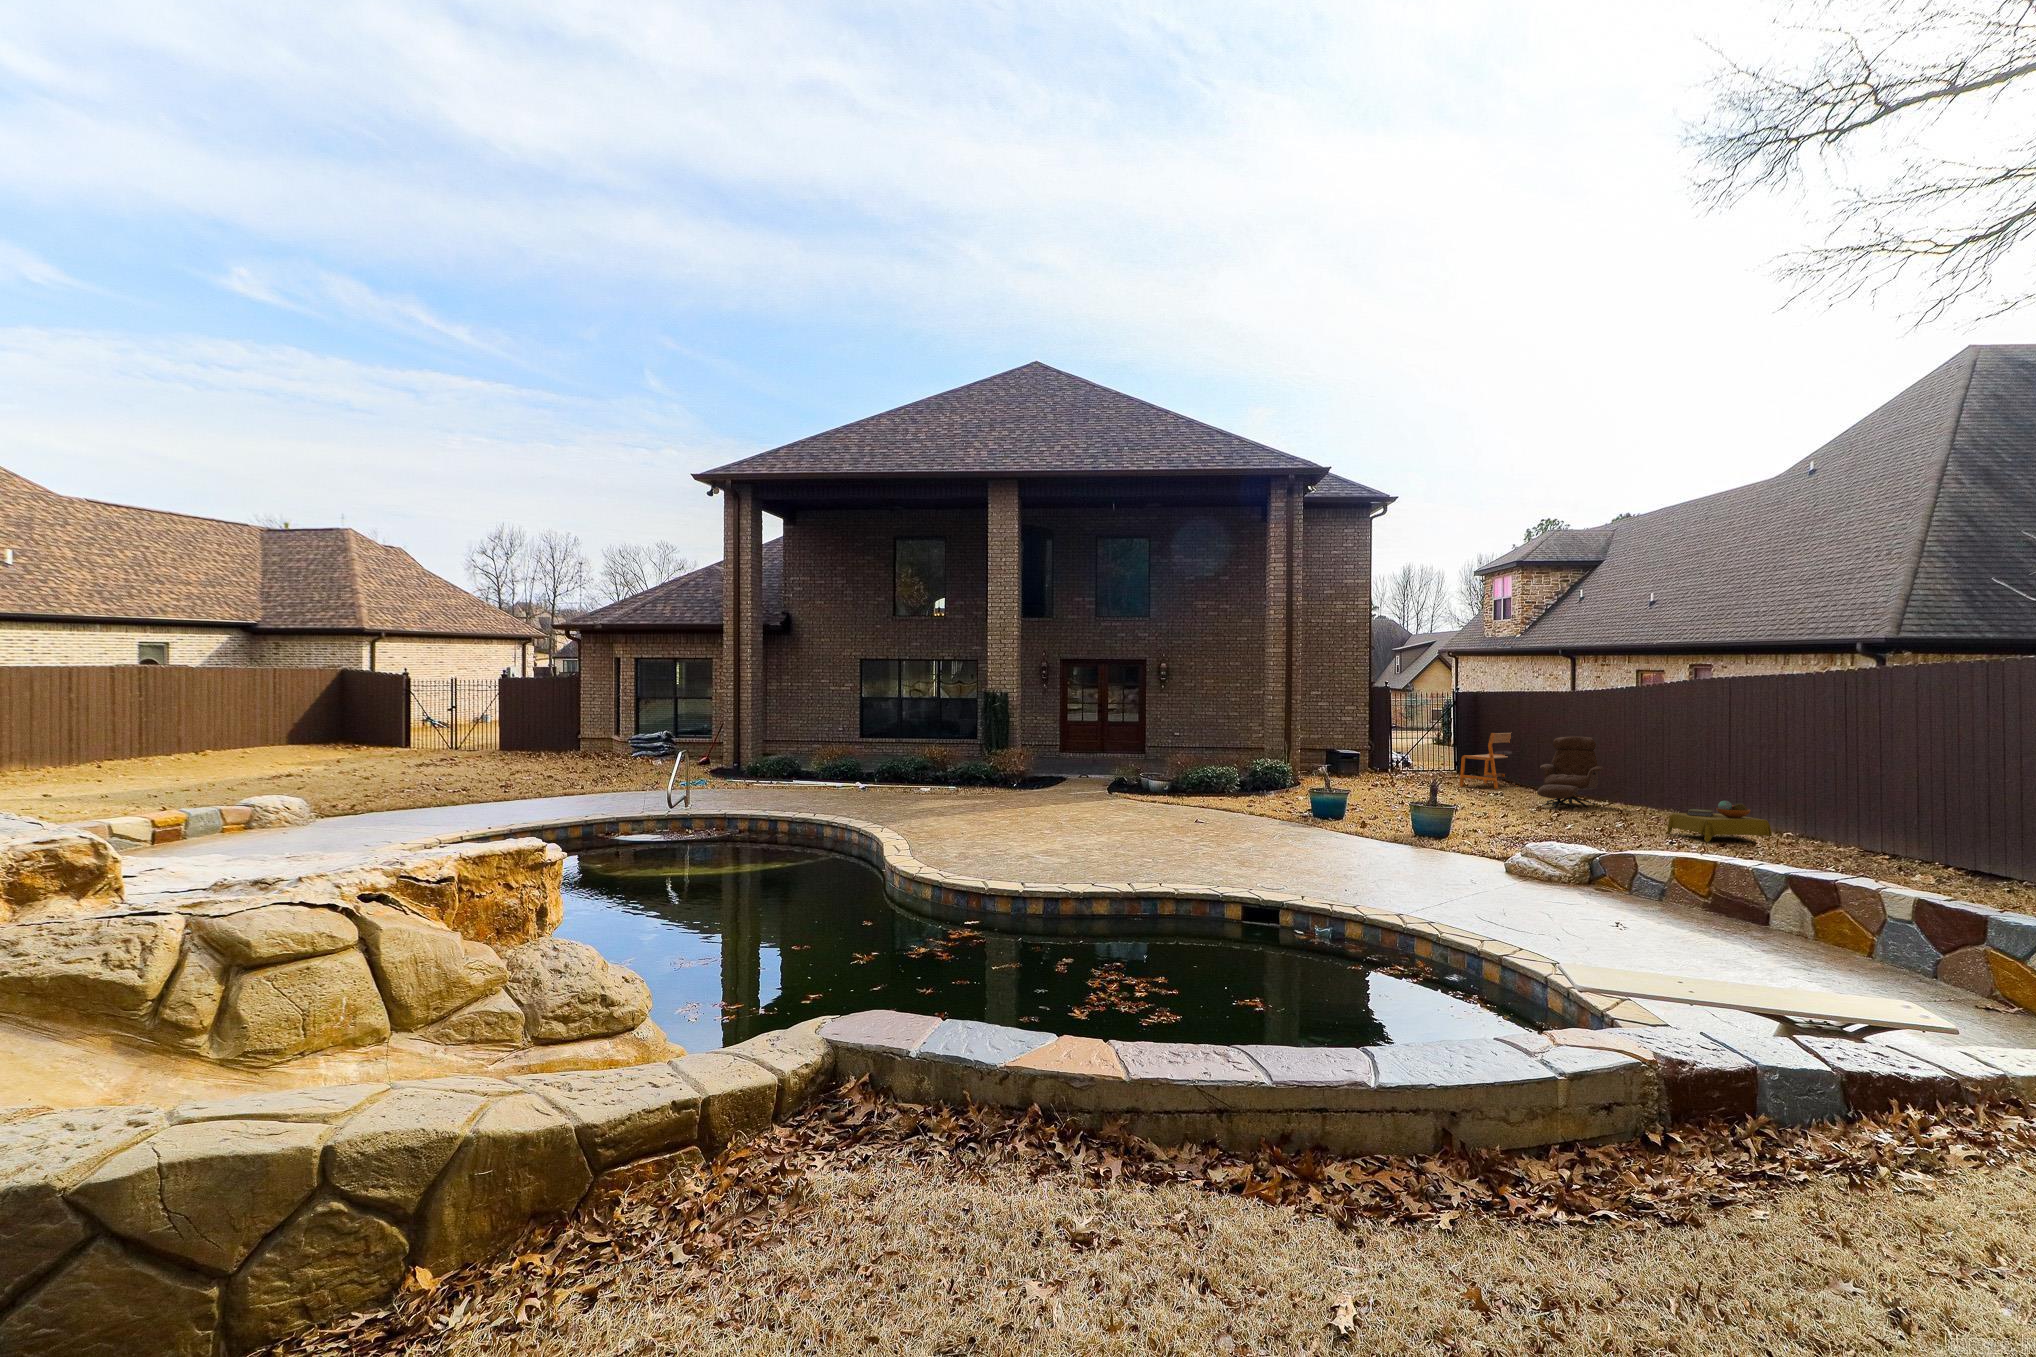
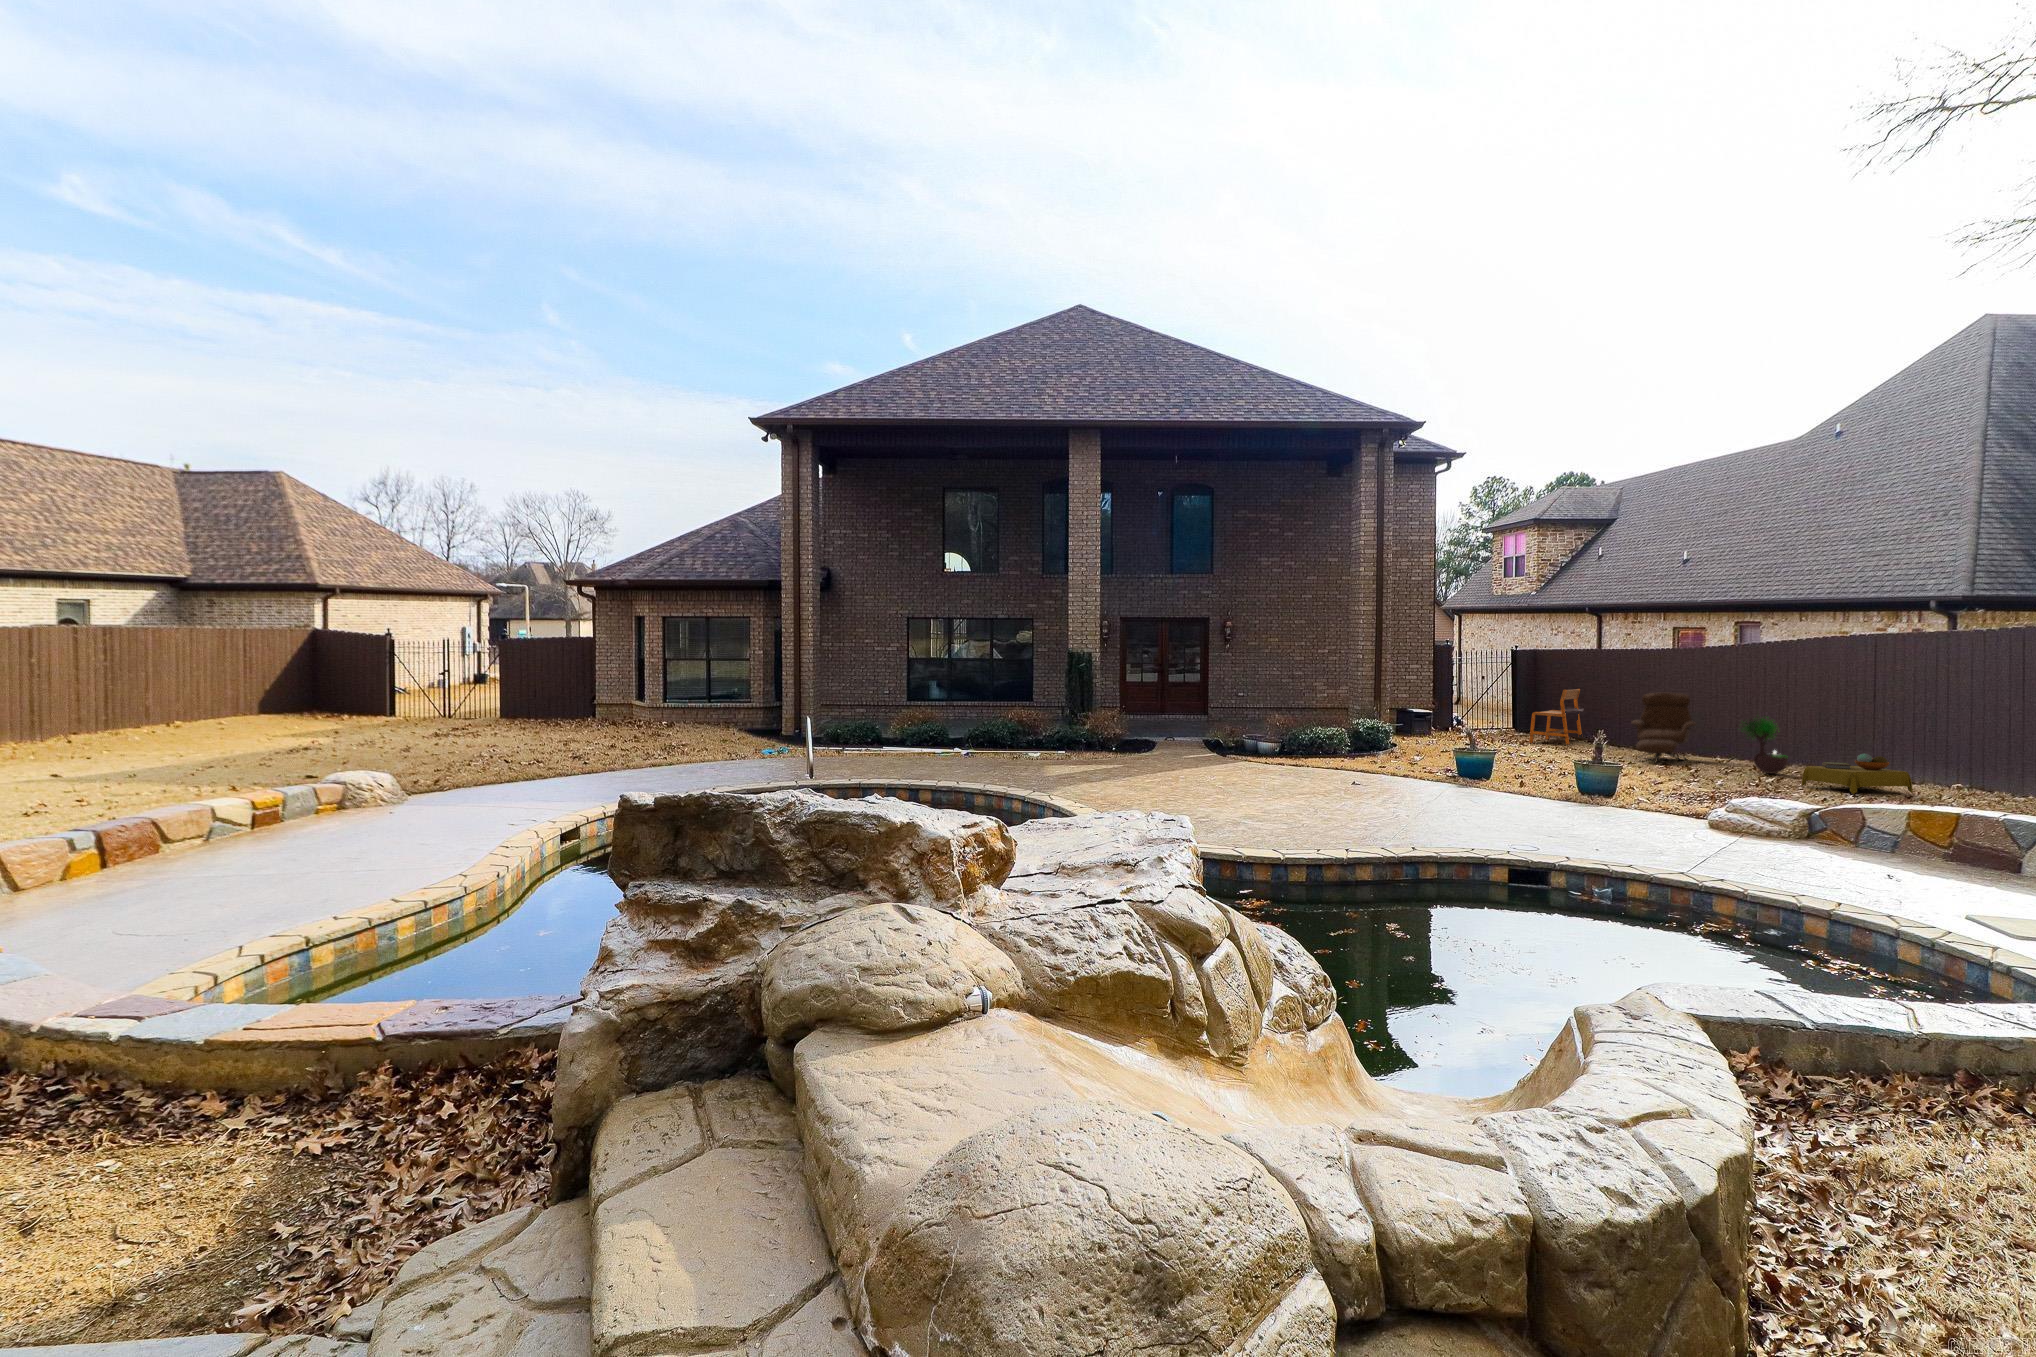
potted tree: none [1623,757,1675,821] -> present [1742,718,1788,774]

